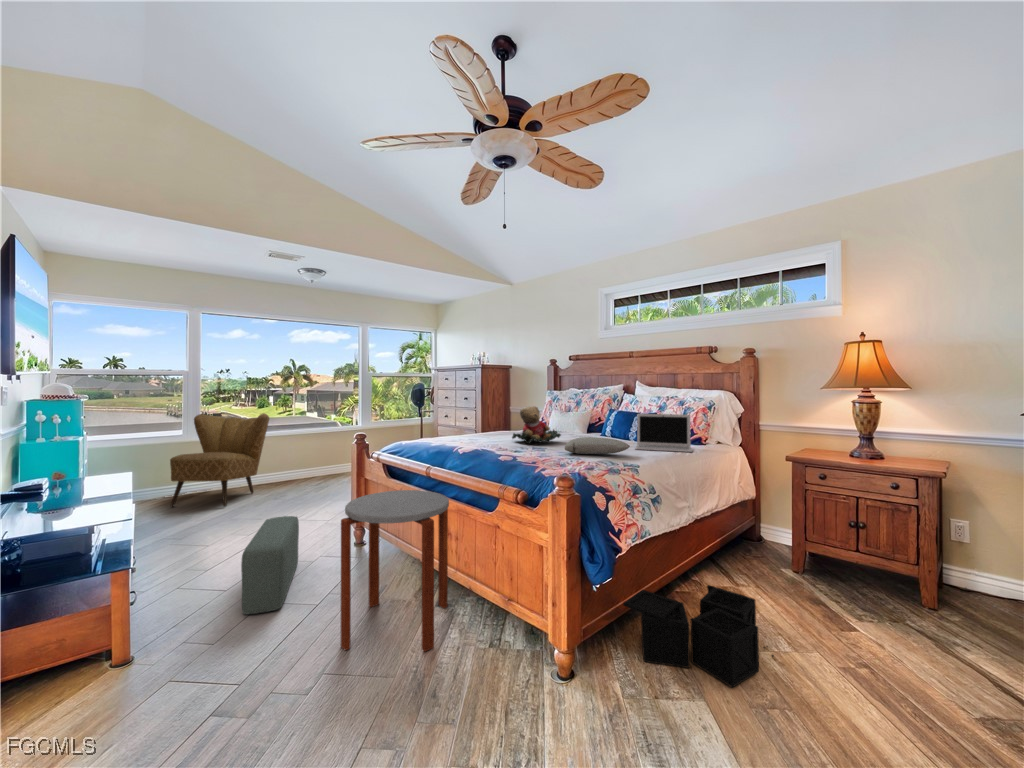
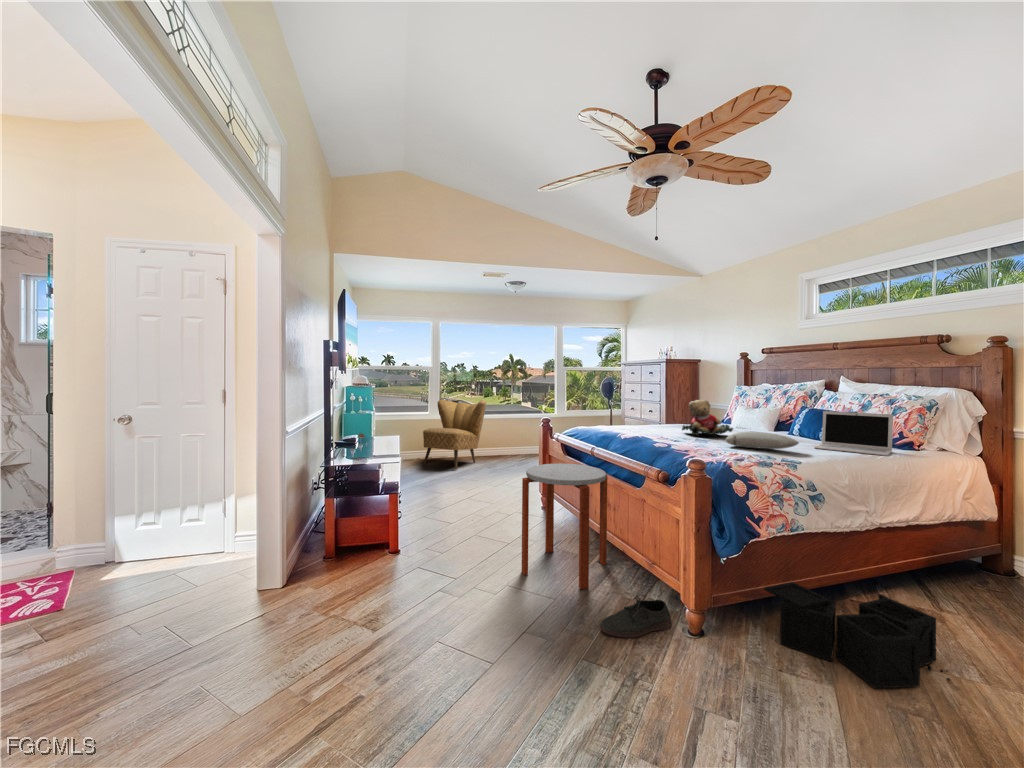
pouf: present [241,516,299,614] -> none [462,477,501,541]
shoe: none [461,646,540,713] -> present [599,599,672,638]

